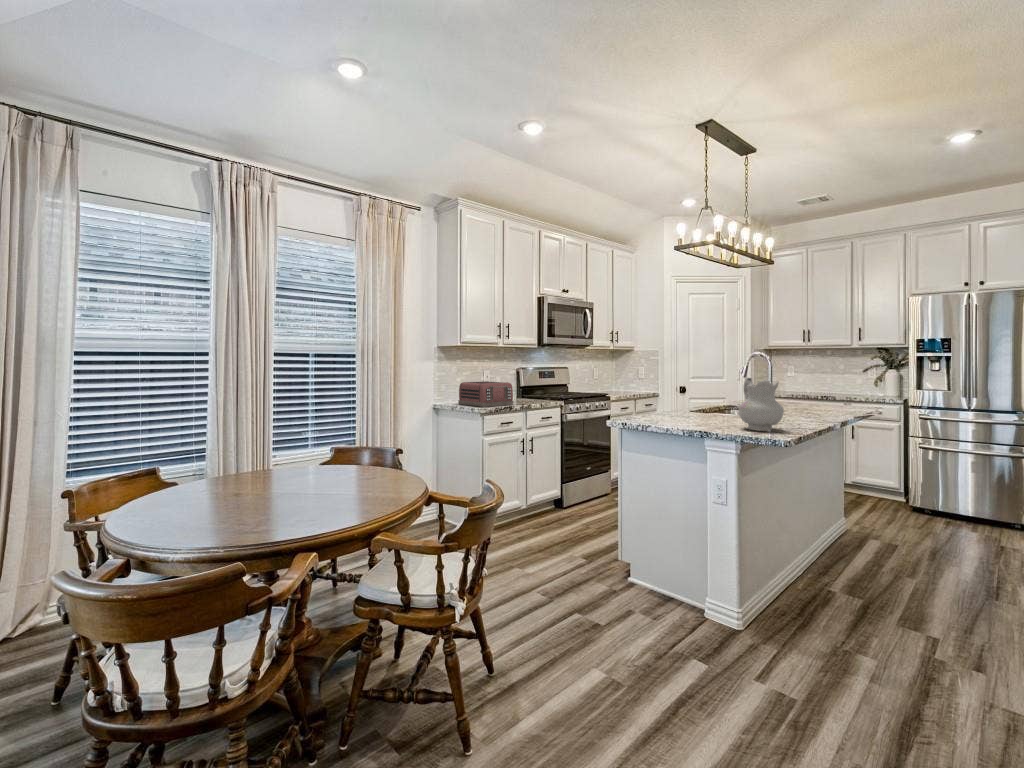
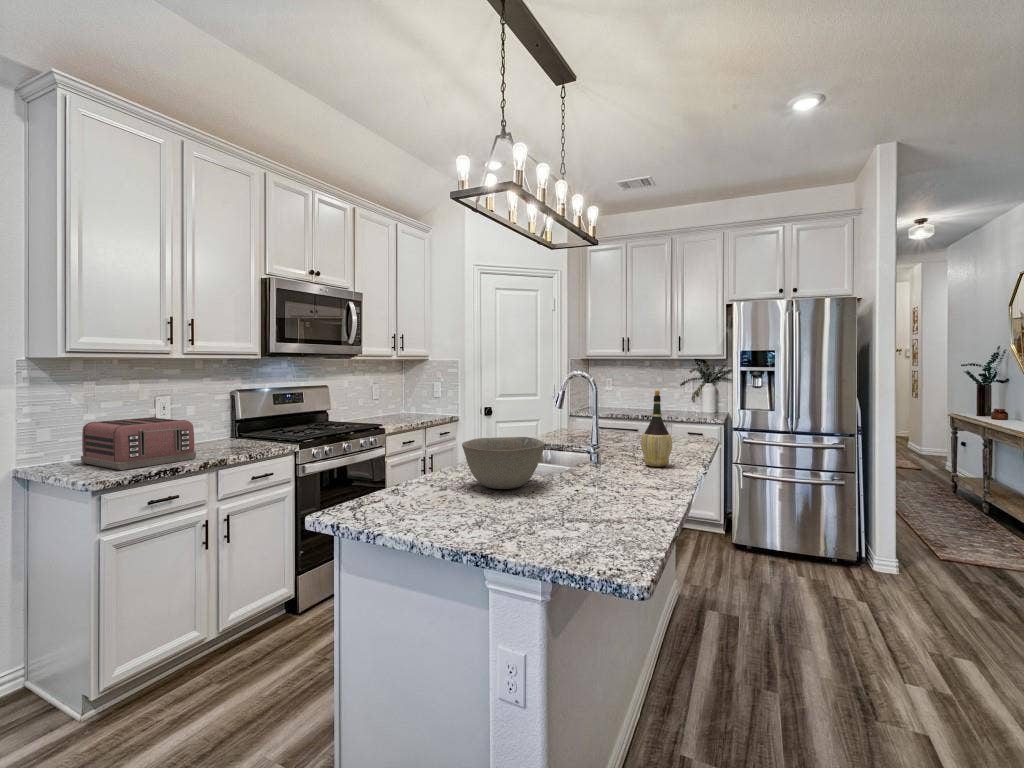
wine bottle: none [803,365,828,417] -> present [641,391,672,467]
ceramic pitcher: present [739,378,784,431] -> none [556,421,628,523]
bowl: none [679,392,732,420] -> present [462,437,545,489]

